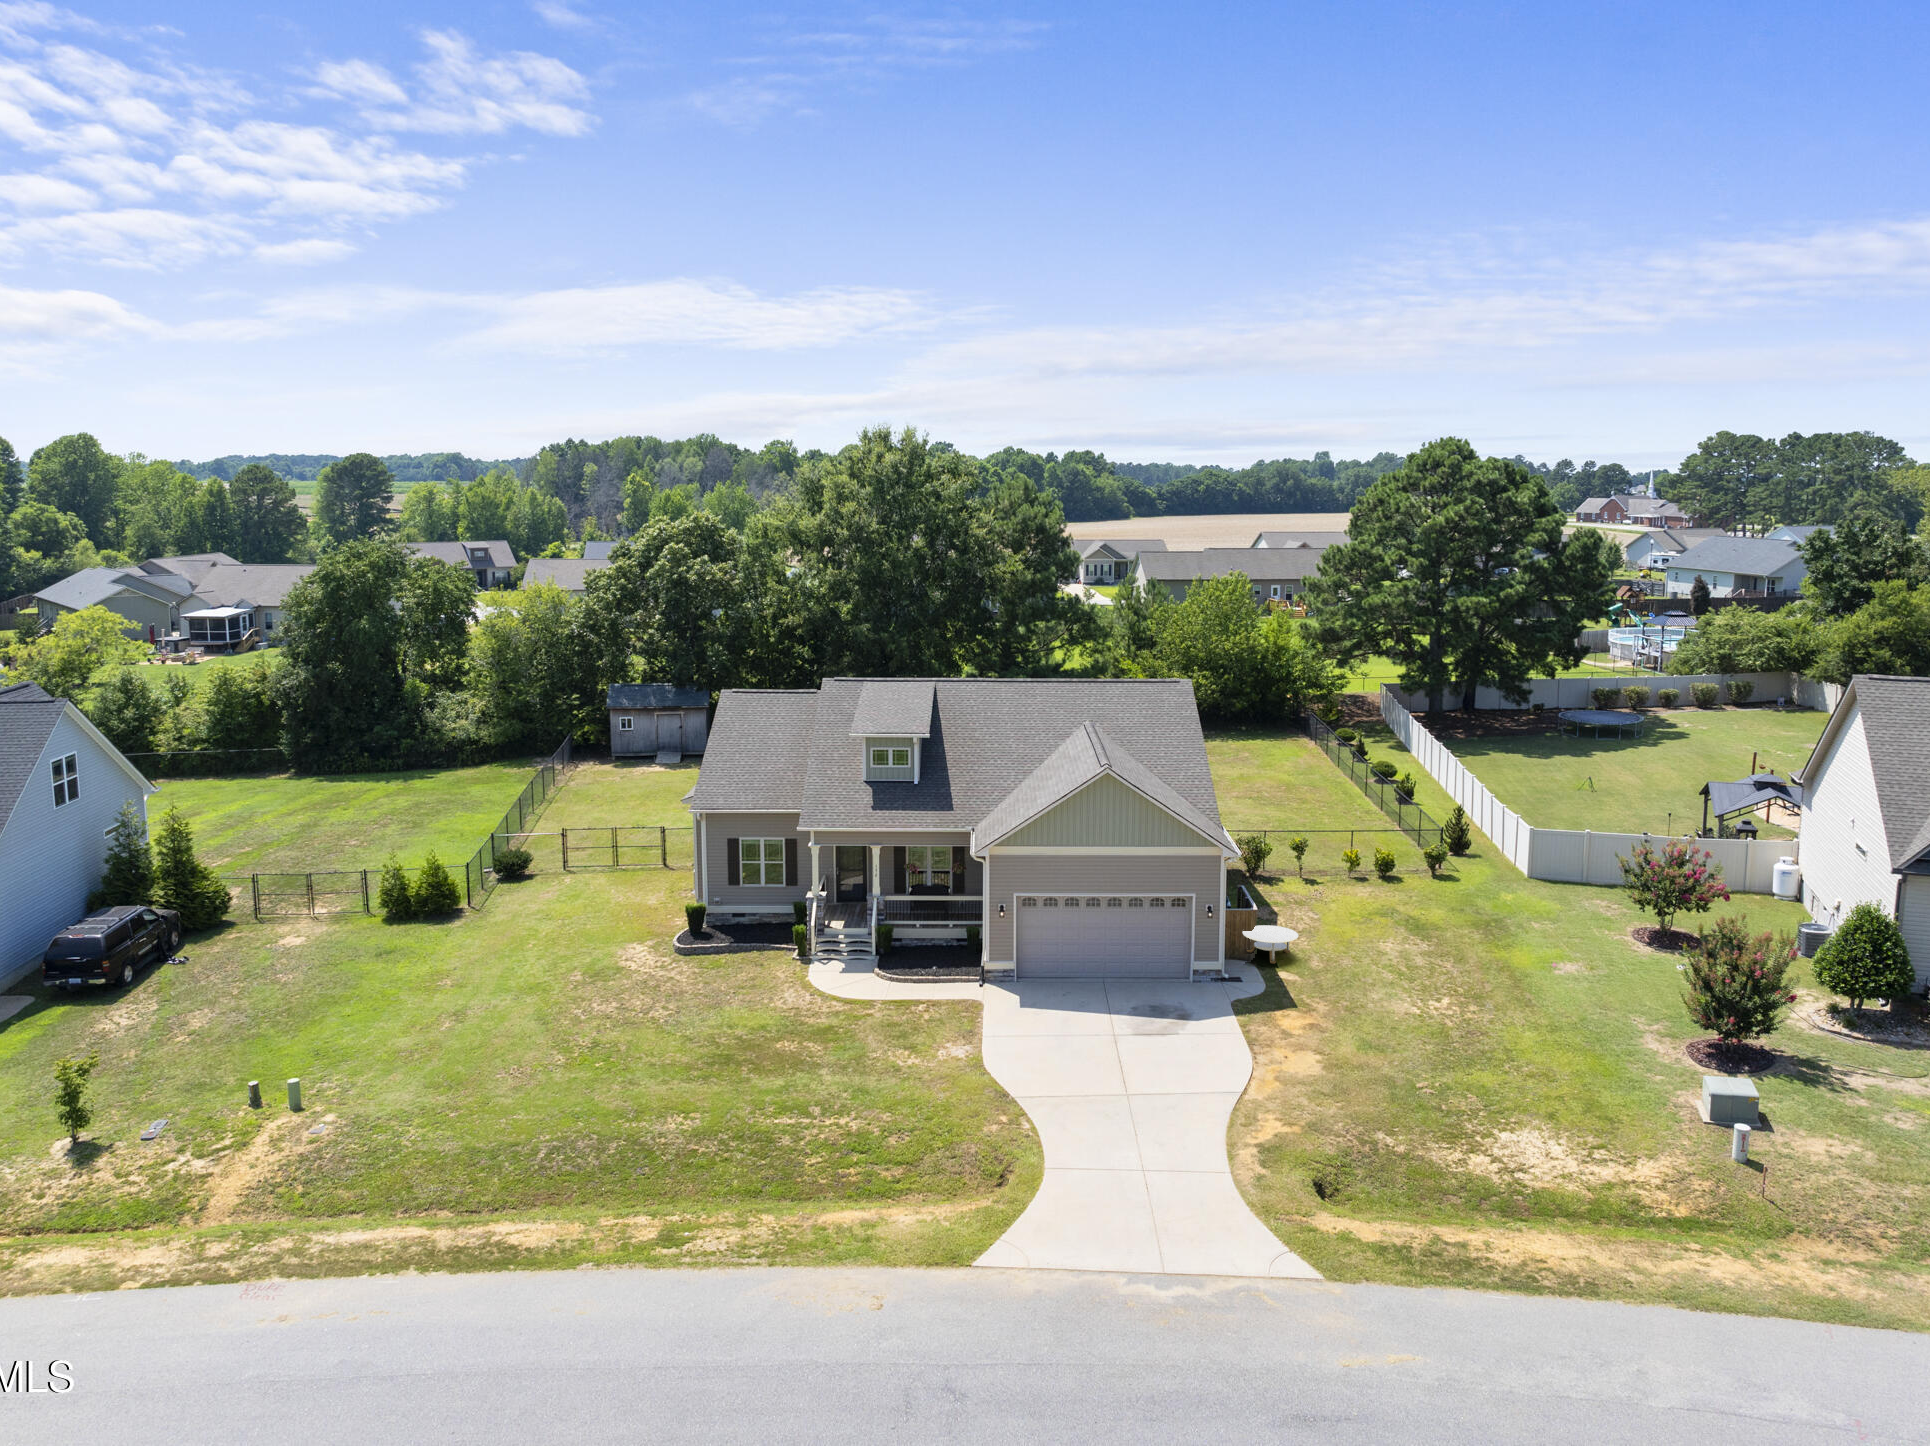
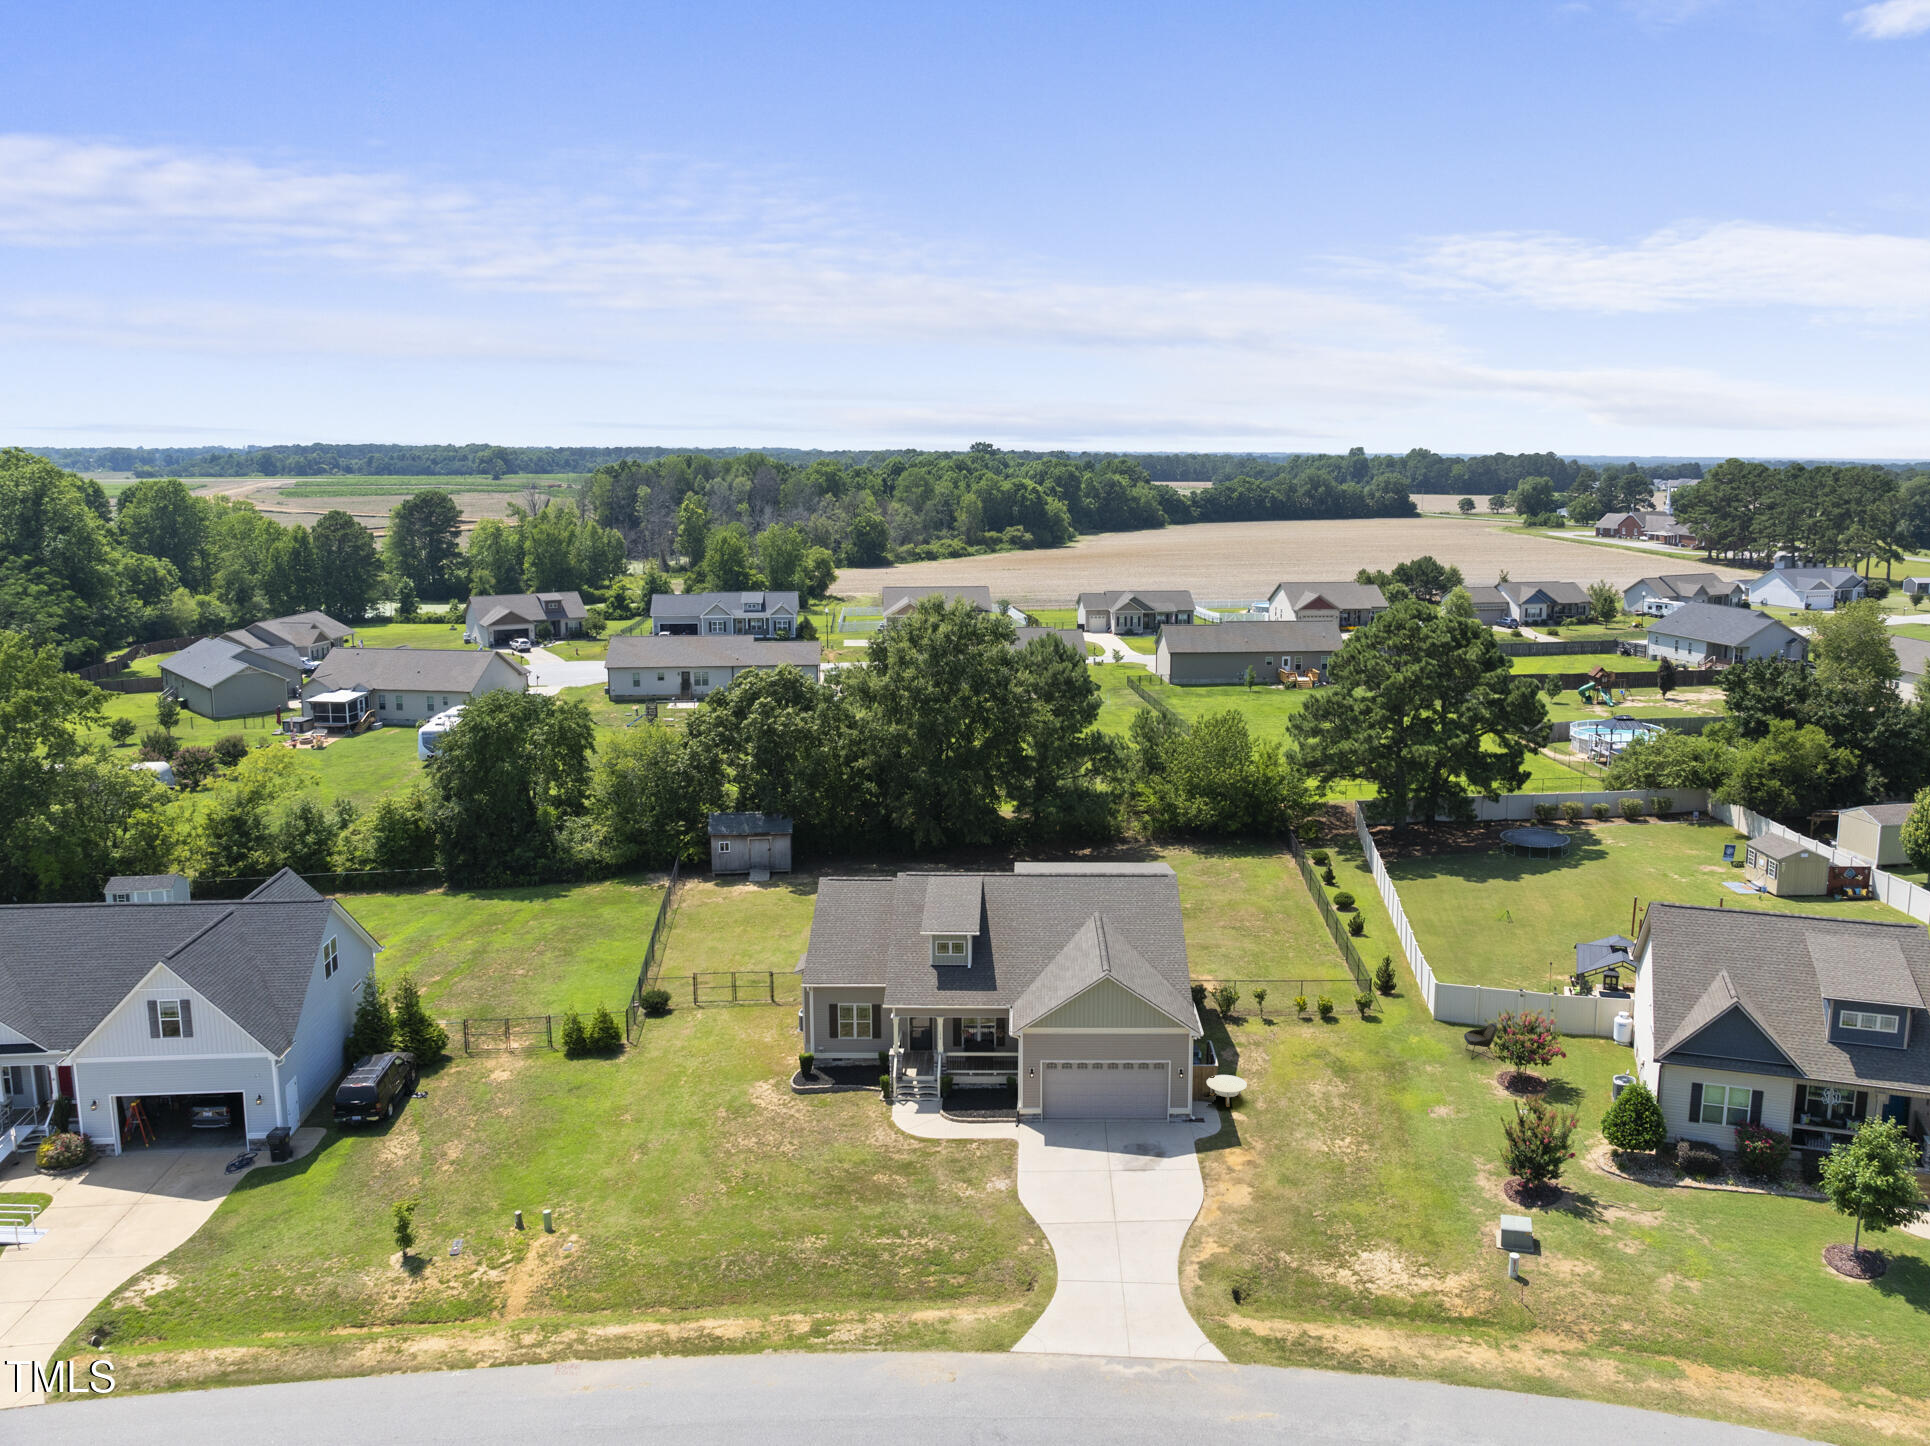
lounge chair: none [1579,866,1626,913] -> present [1464,1023,1497,1060]

